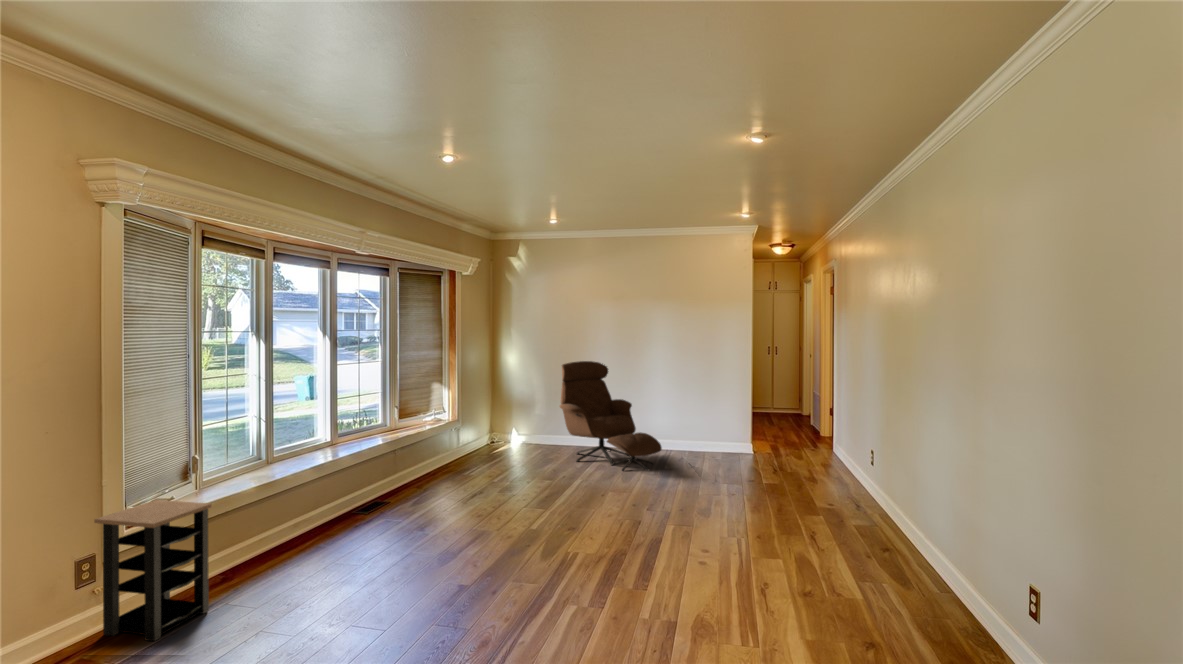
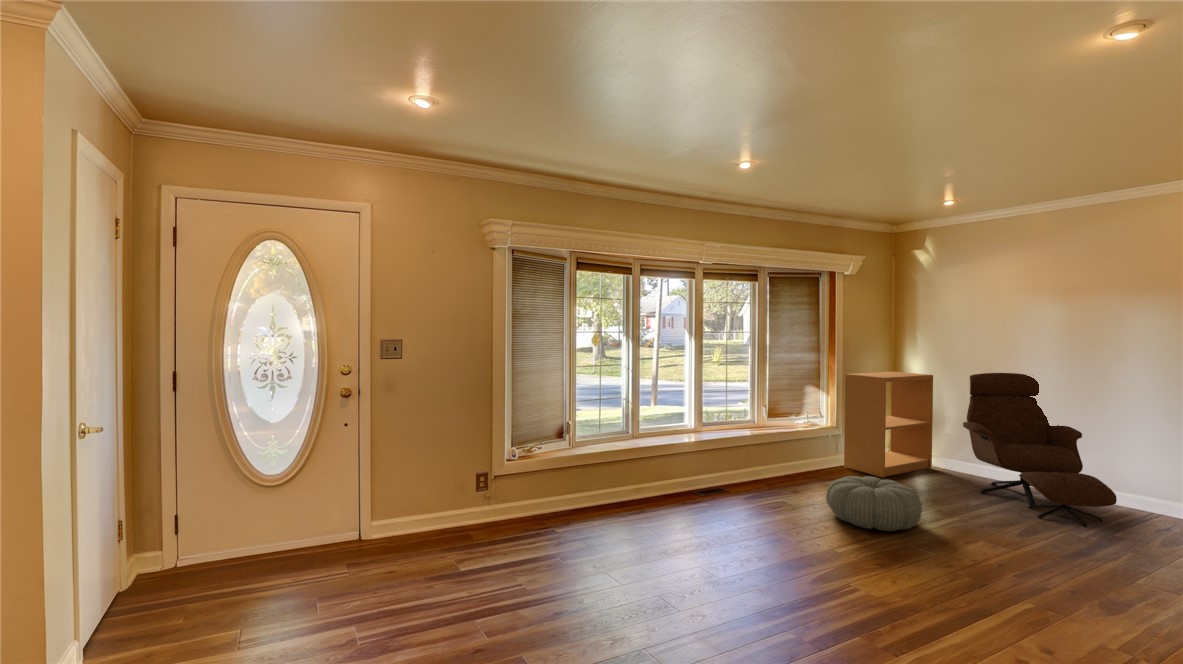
bookshelf: none [465,366,530,464] -> present [844,372,933,477]
pouf: none [492,461,570,507] -> present [826,476,922,531]
side table: present [94,500,211,641] -> none [485,446,545,539]

